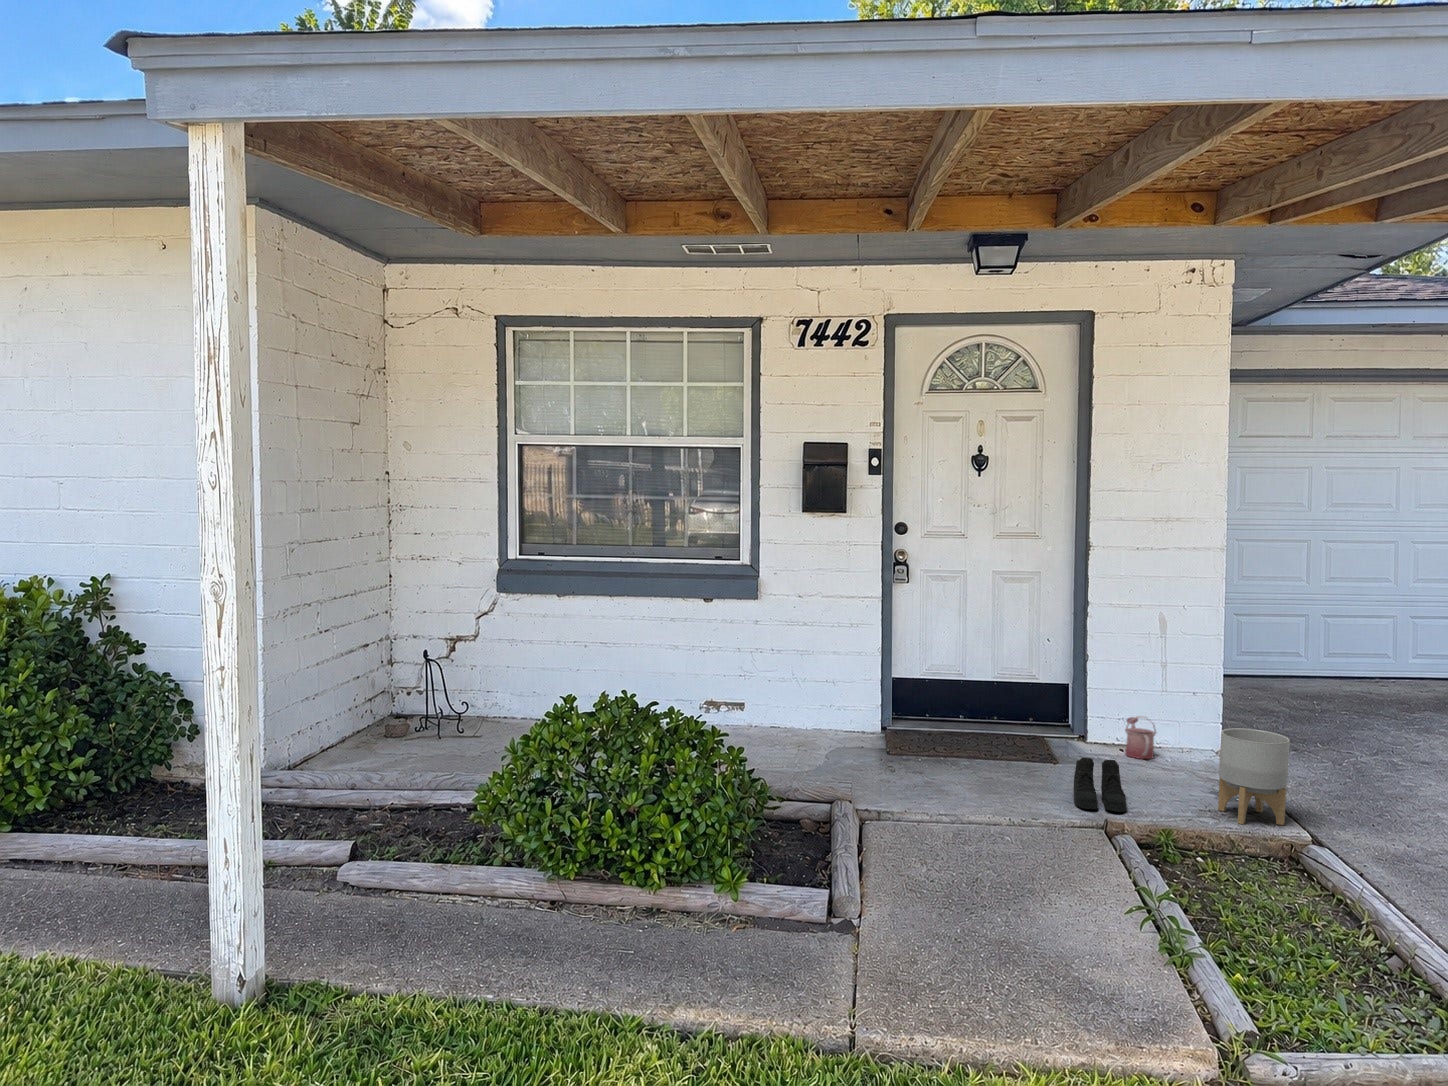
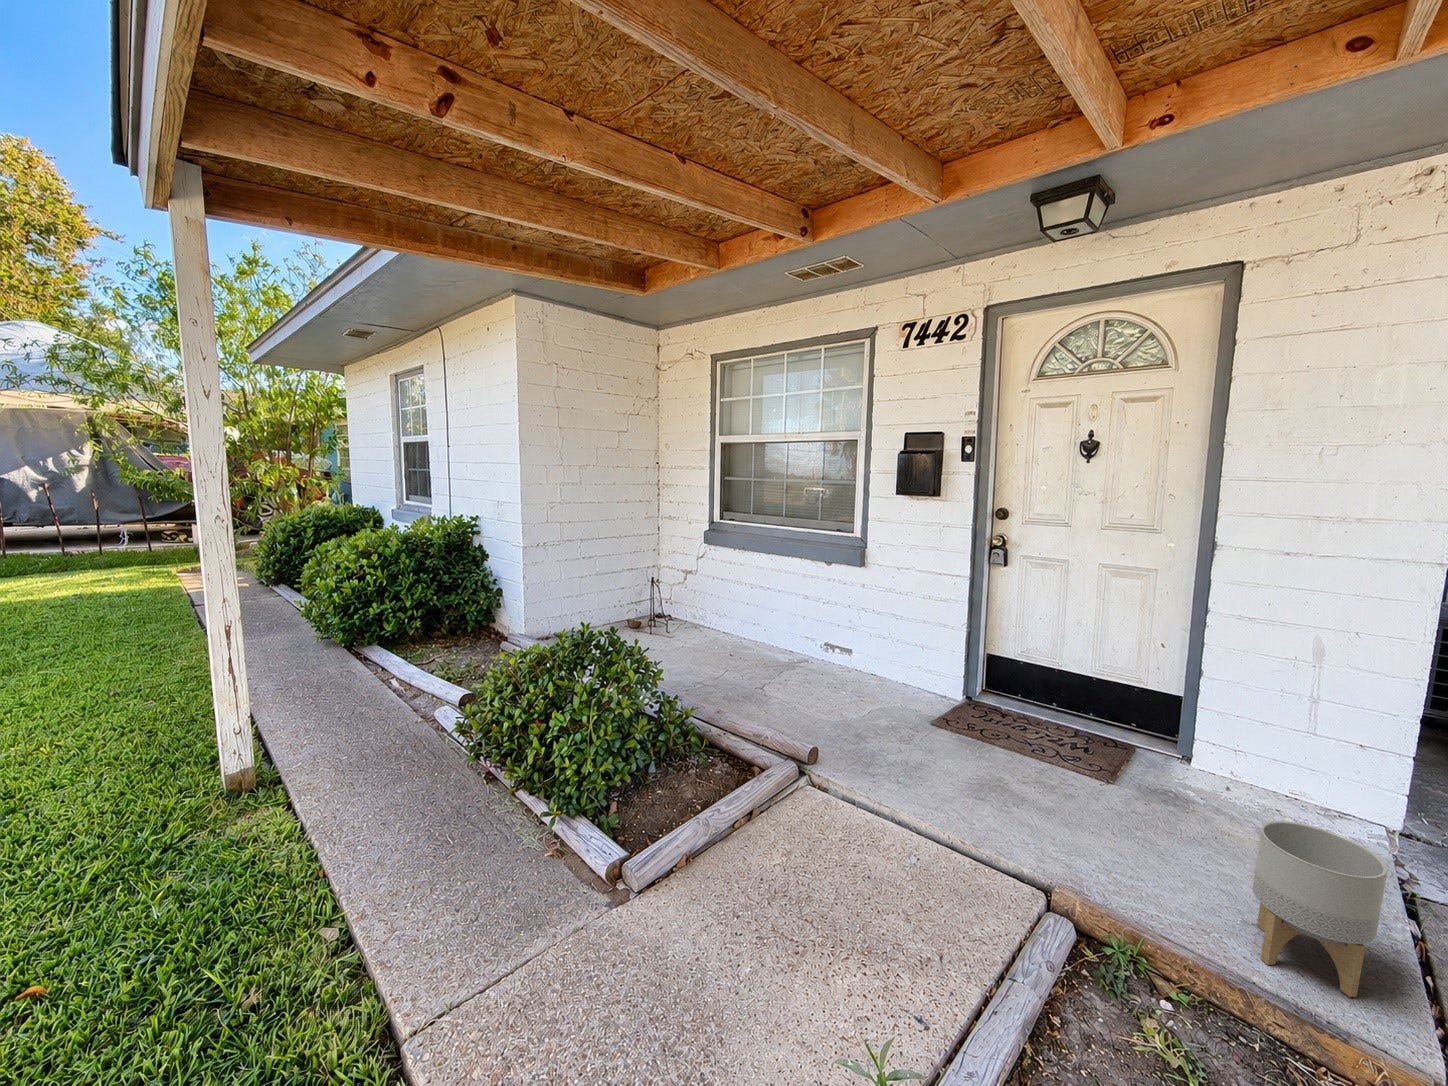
watering can: present [1125,716,1156,759] -> none [1227,758,1278,818]
boots: present [1074,757,1126,812] -> none [1035,793,1112,876]

